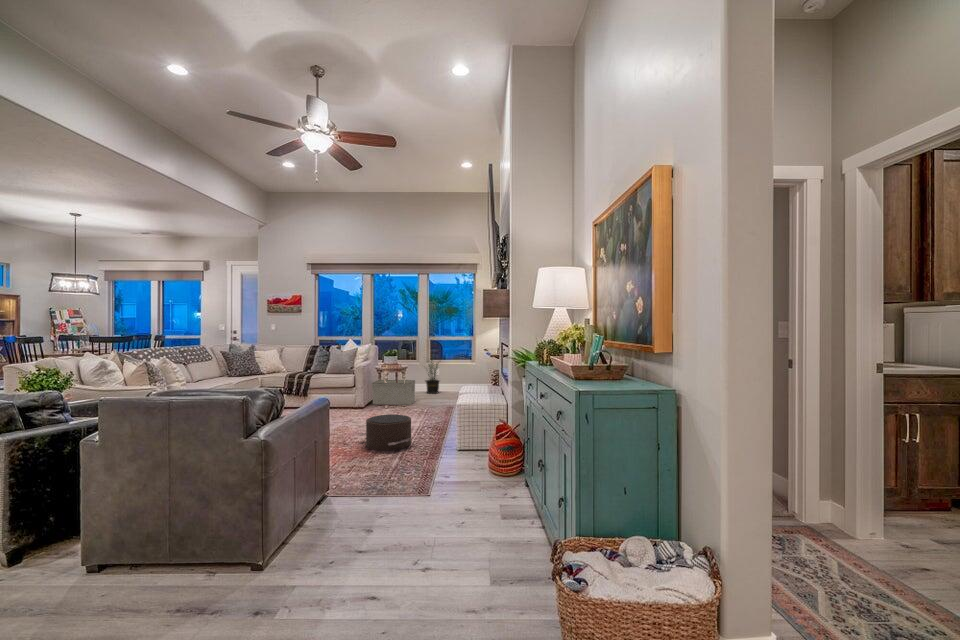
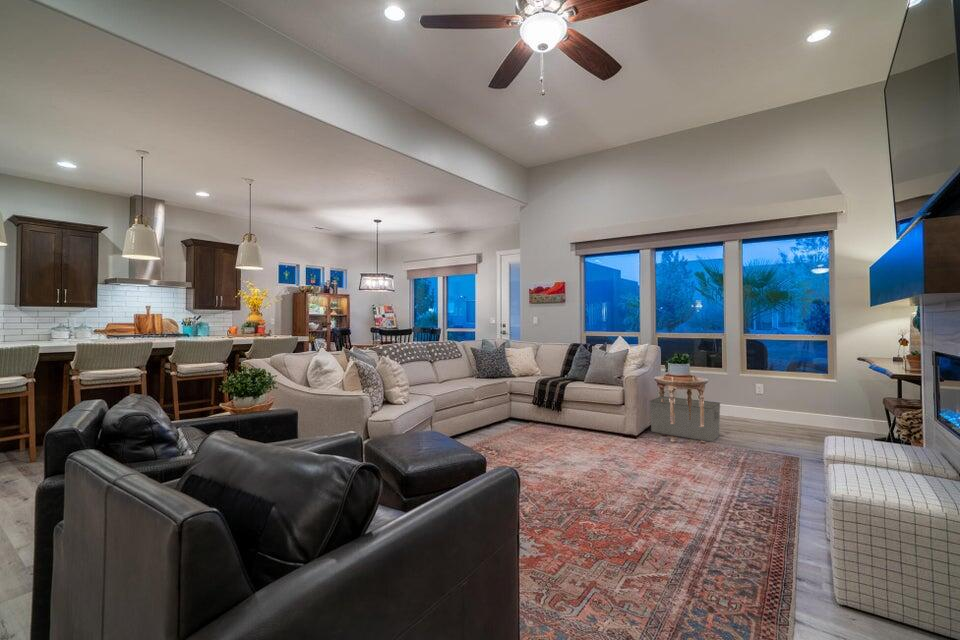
potted plant: present [425,360,439,394] -> none [727,364,772,425]
pouf: present [359,414,411,450] -> none [614,473,718,554]

